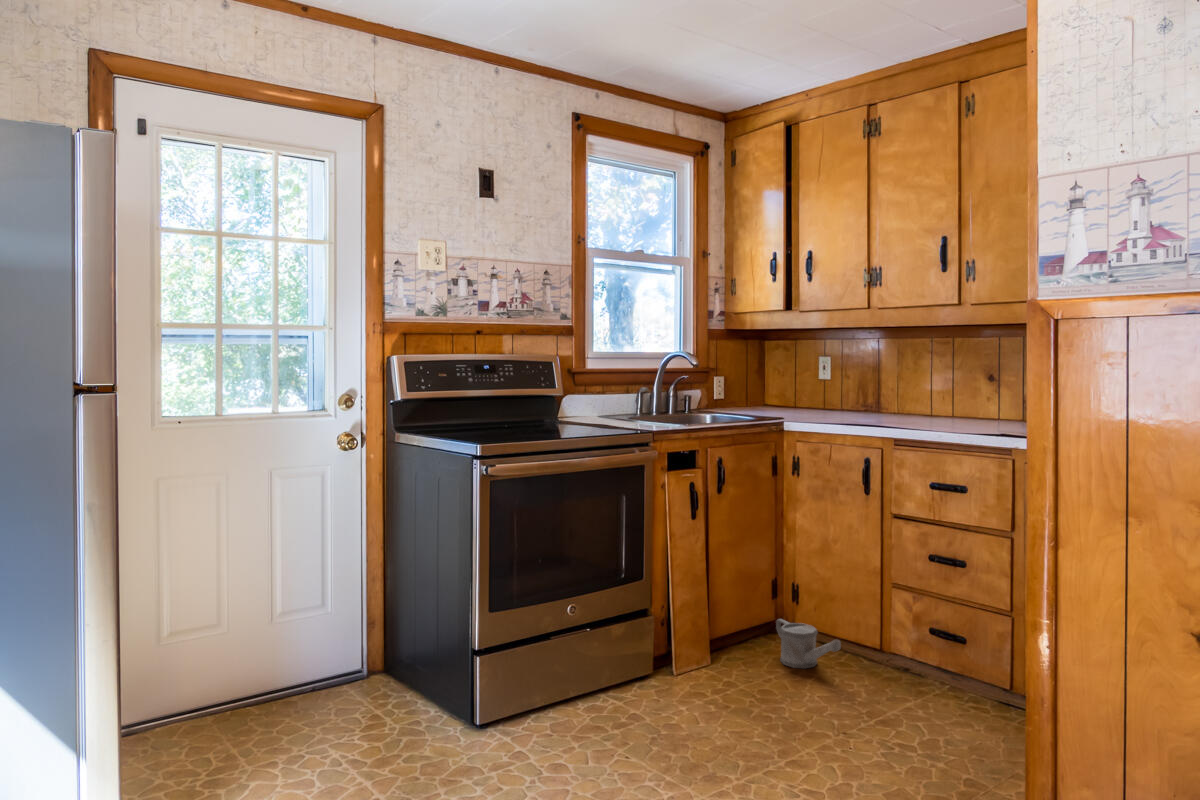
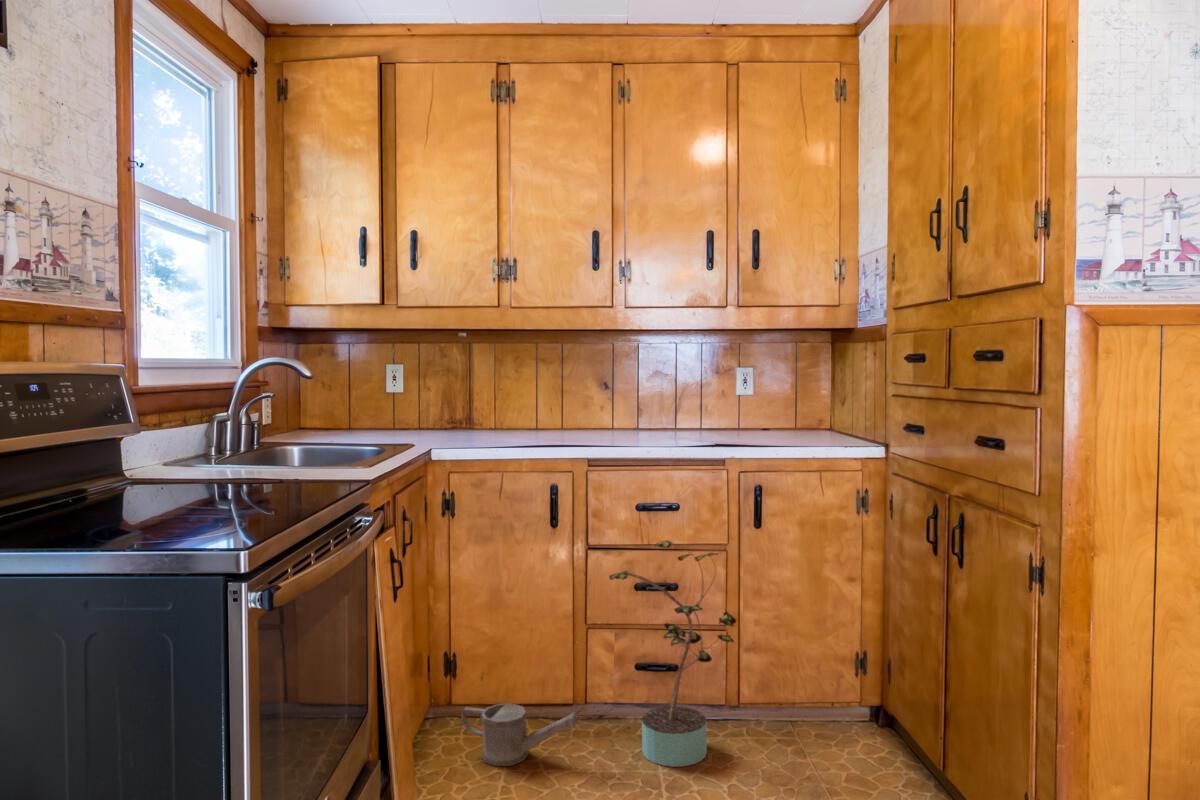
potted plant: none [869,517,984,715] -> present [609,541,736,767]

